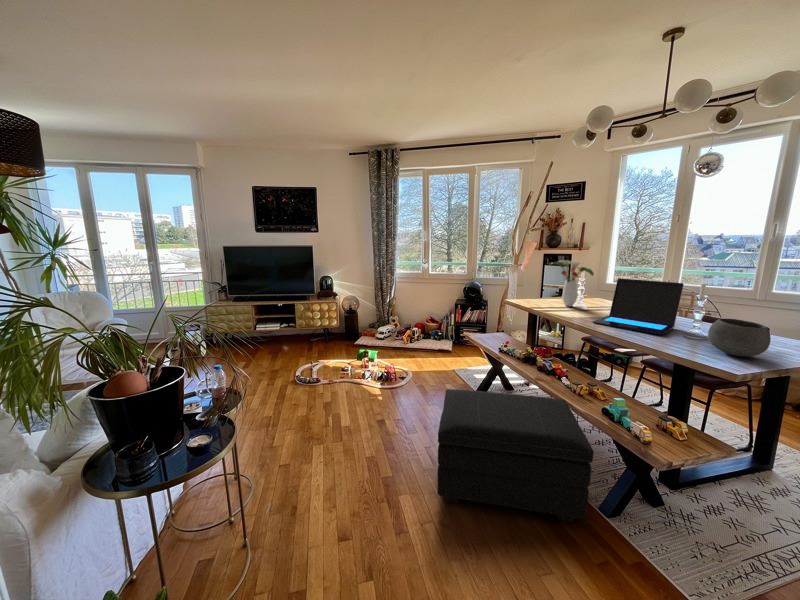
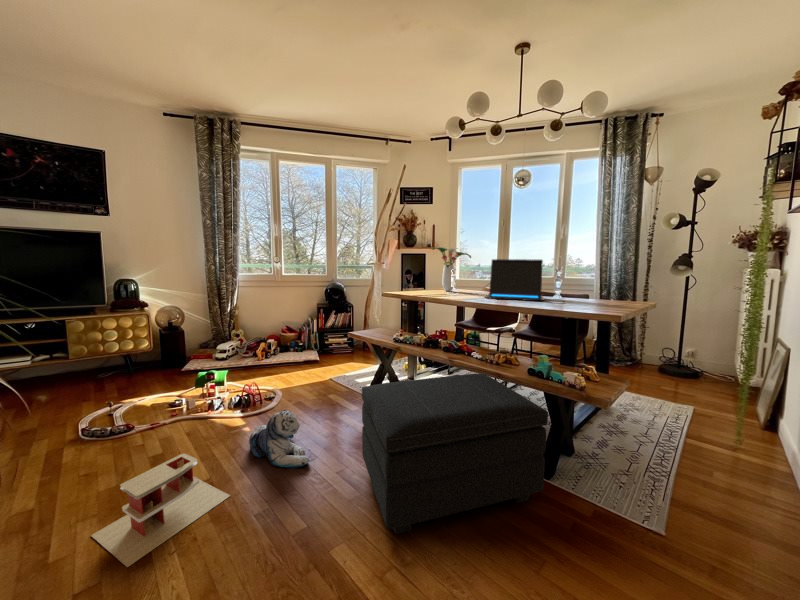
bowl: present [708,319,771,357] -> none [582,278,625,307]
plush toy: none [377,392,411,435] -> present [249,410,309,468]
toy house: none [293,406,359,460] -> present [91,453,230,567]

